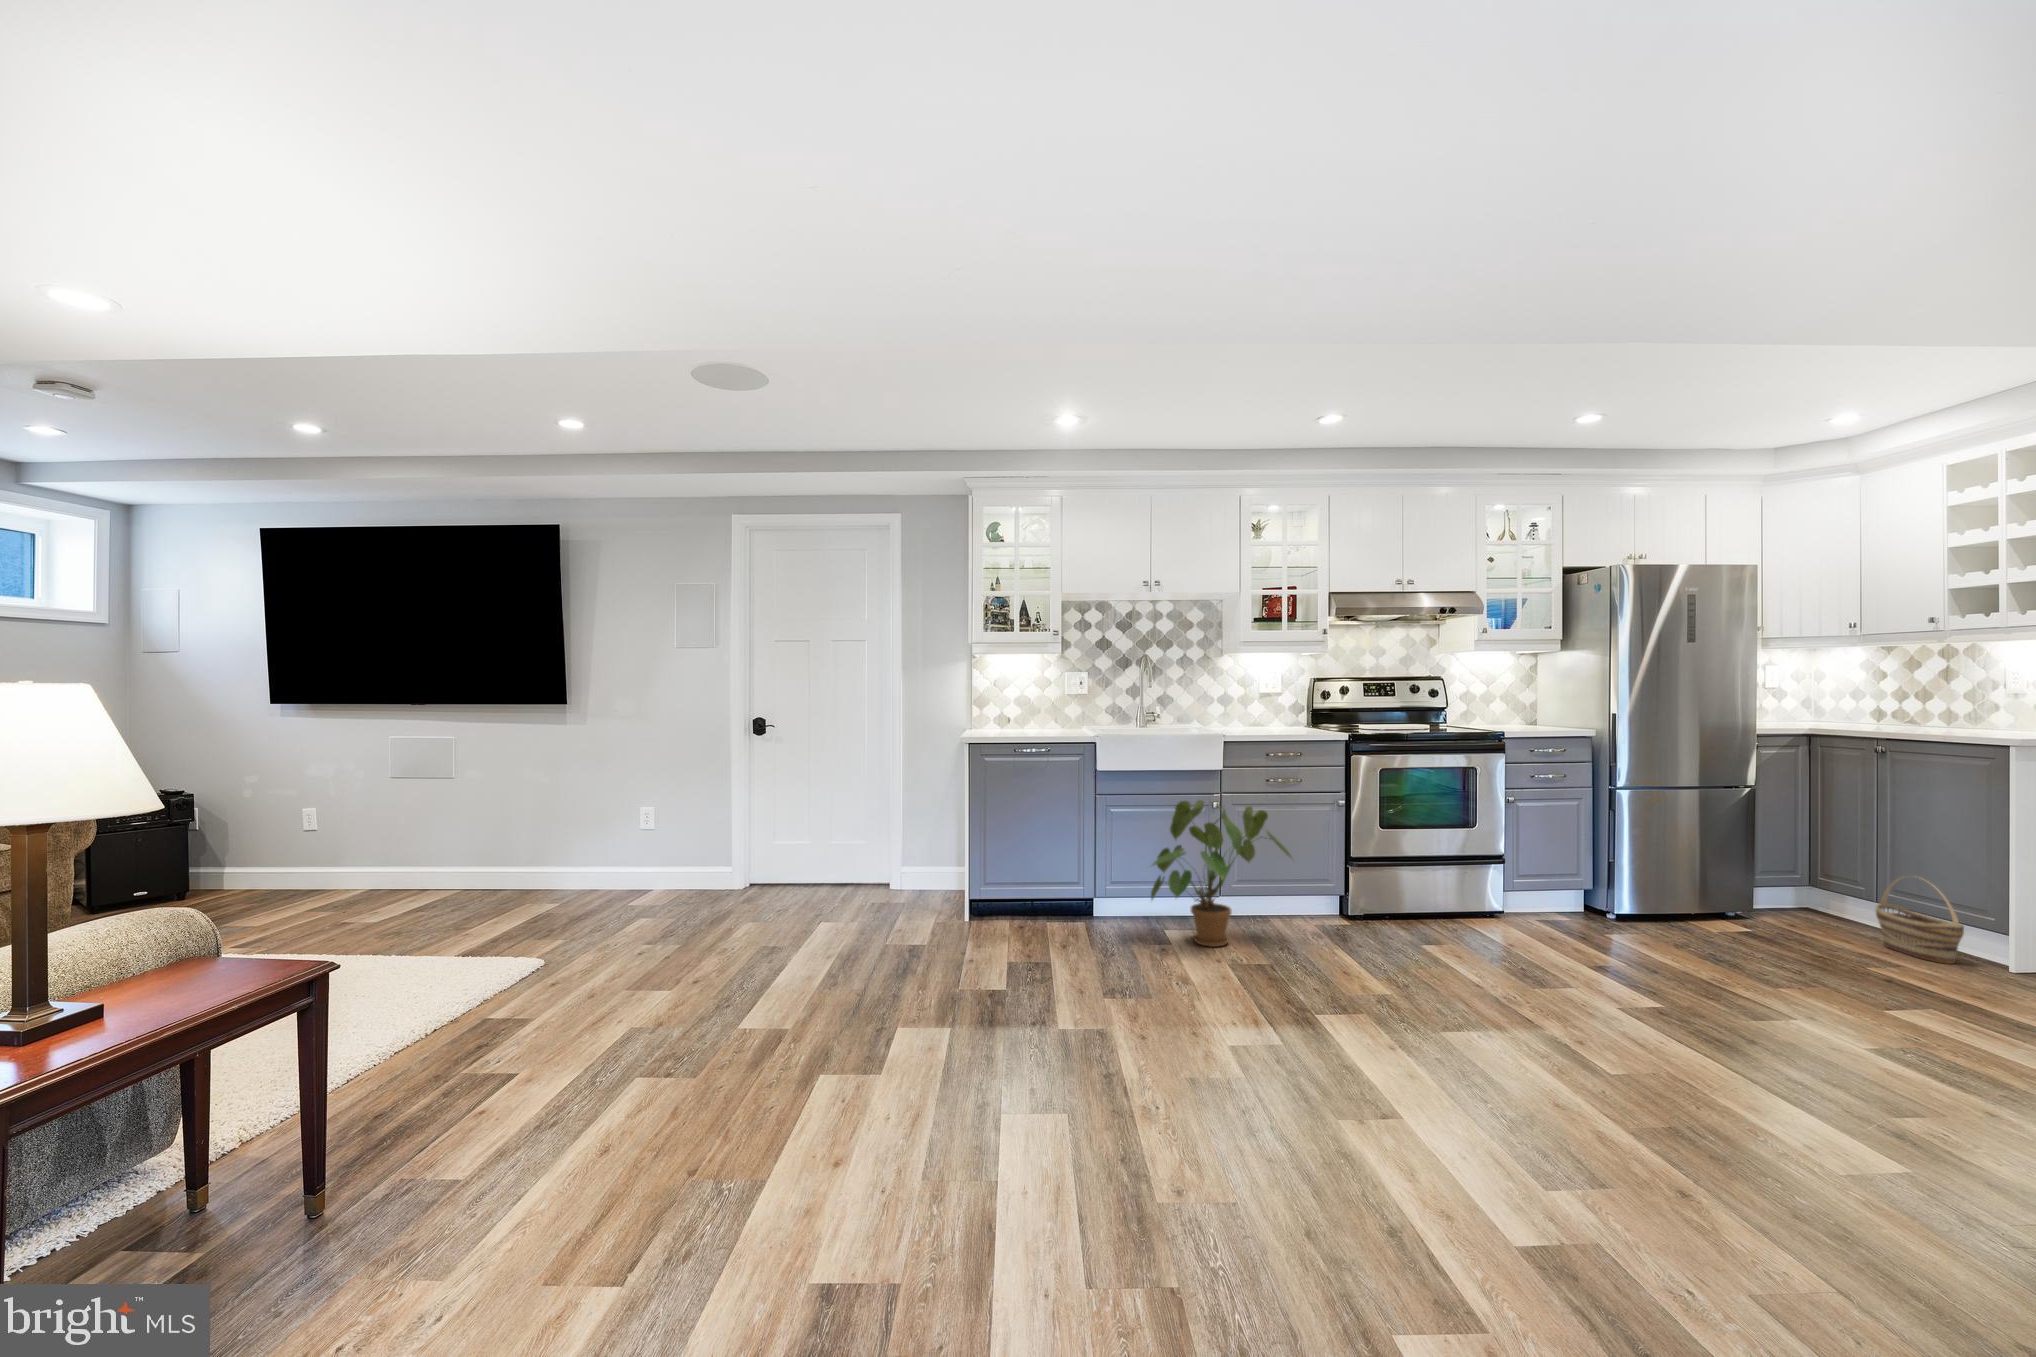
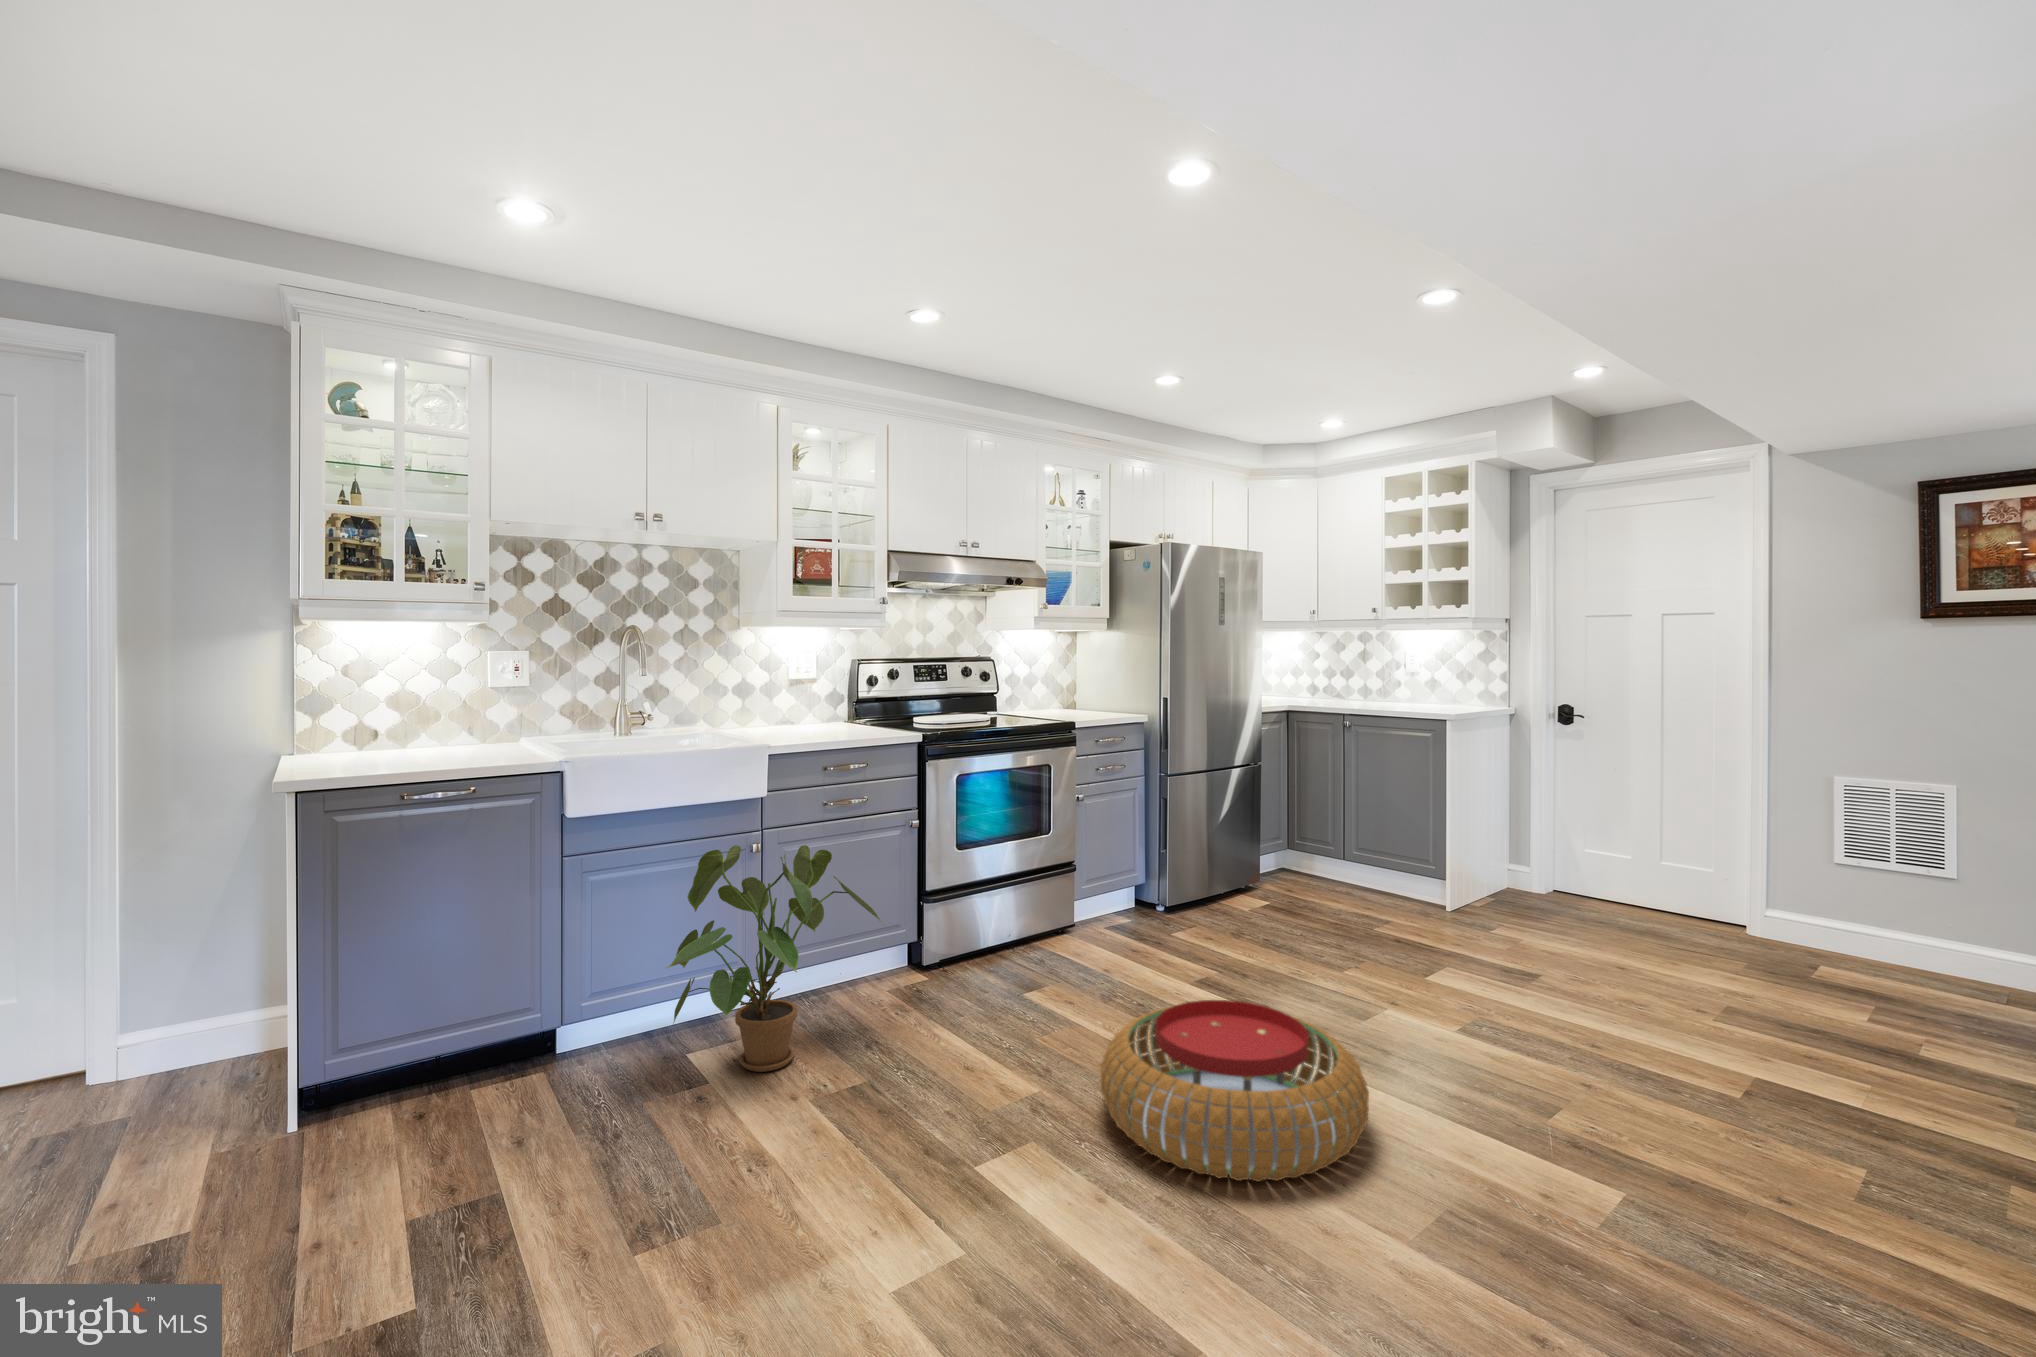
basket: present [1876,879,1964,964] -> none [1348,838,1413,913]
pouf: none [1424,947,1670,1080] -> present [1101,1000,1369,1182]

